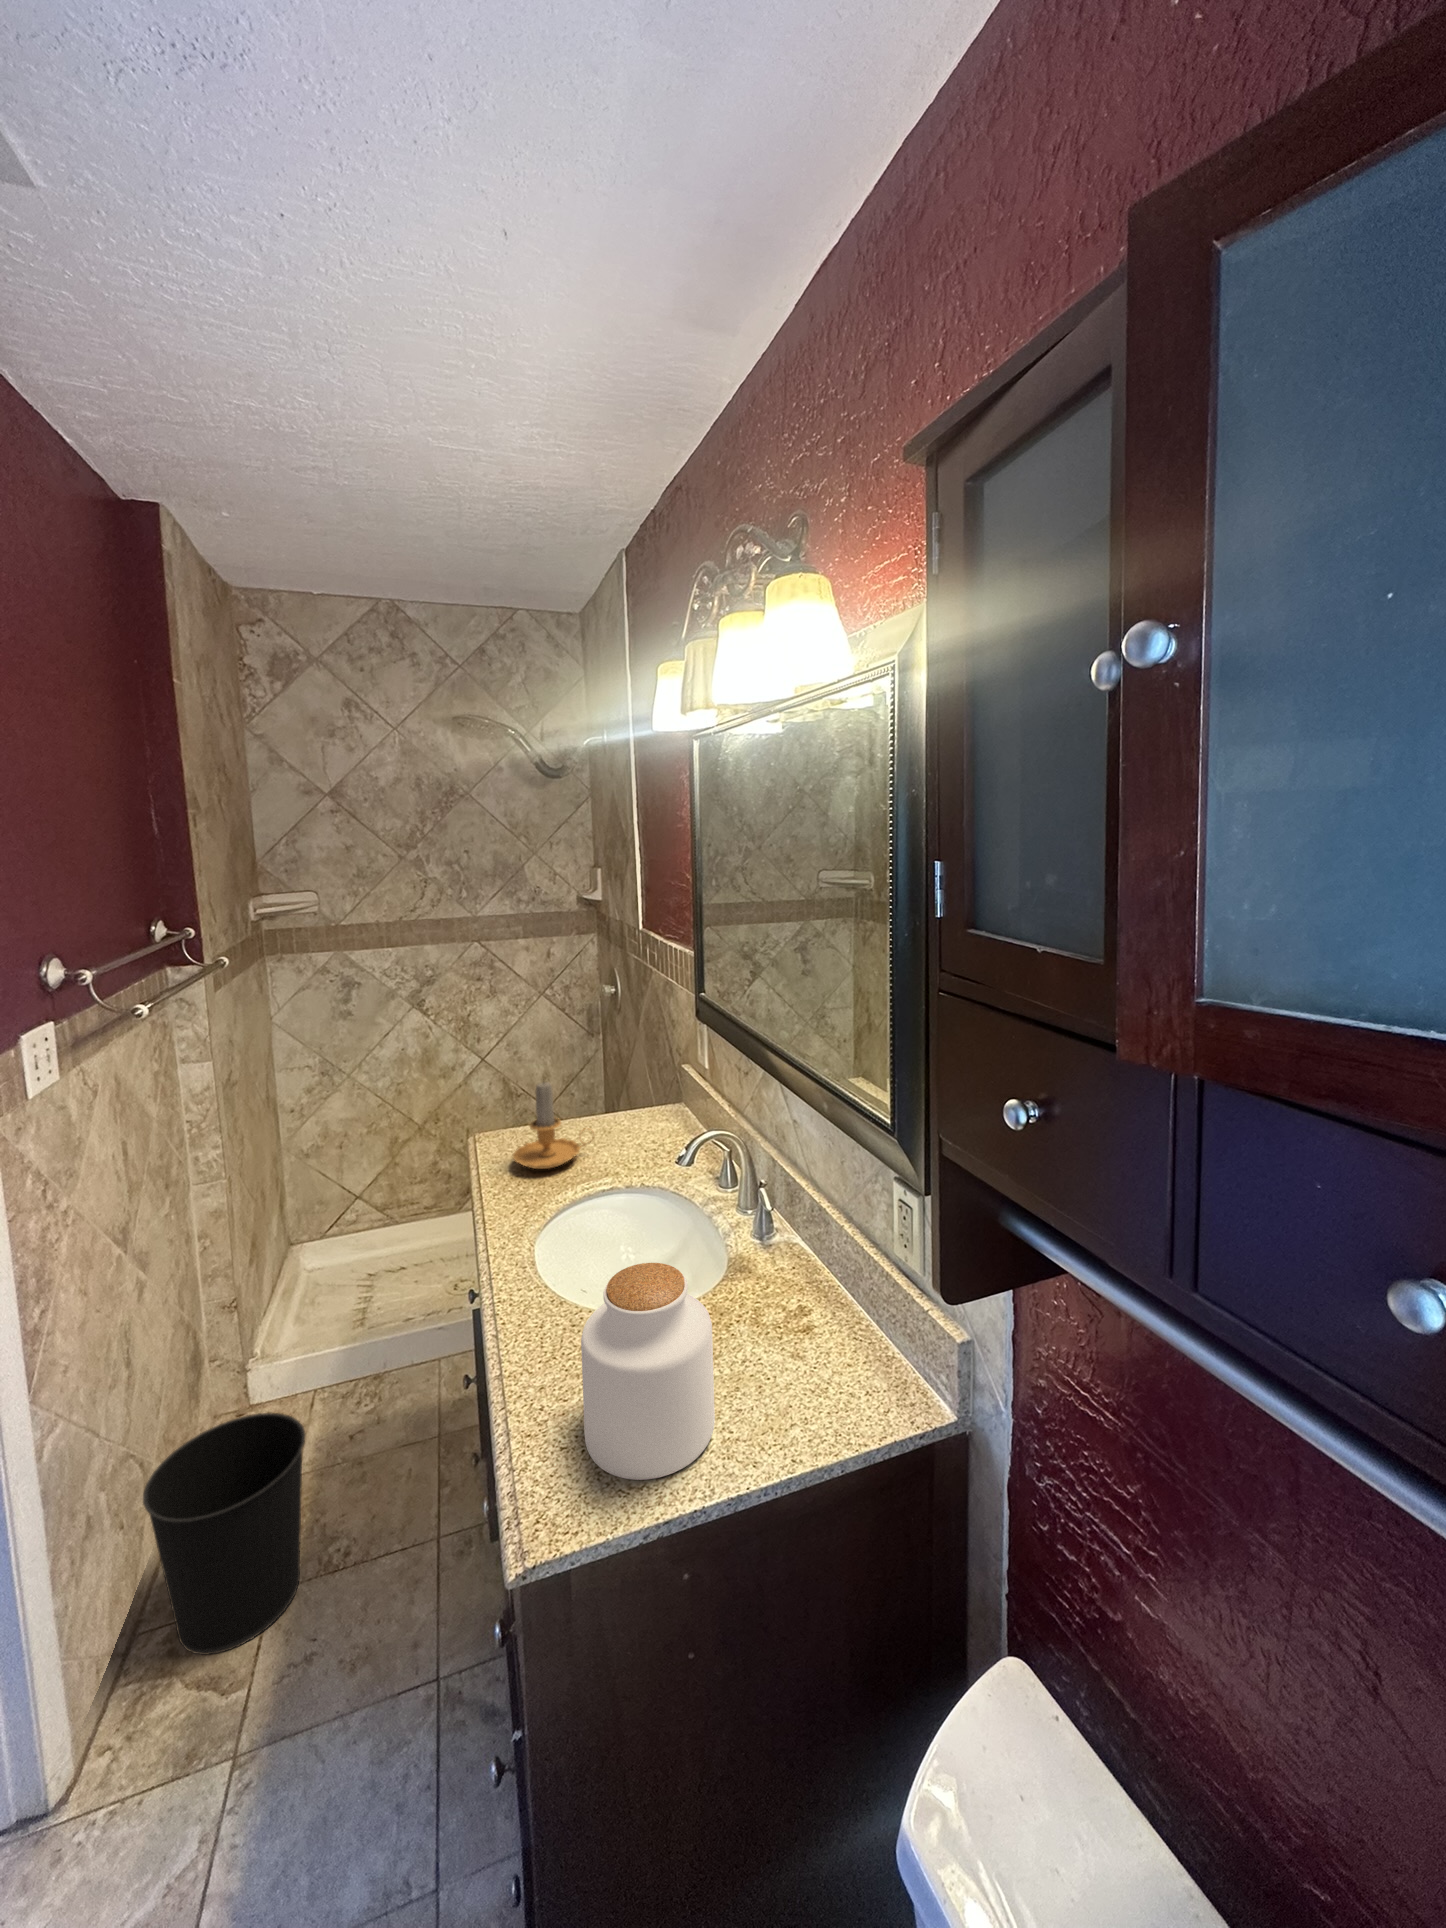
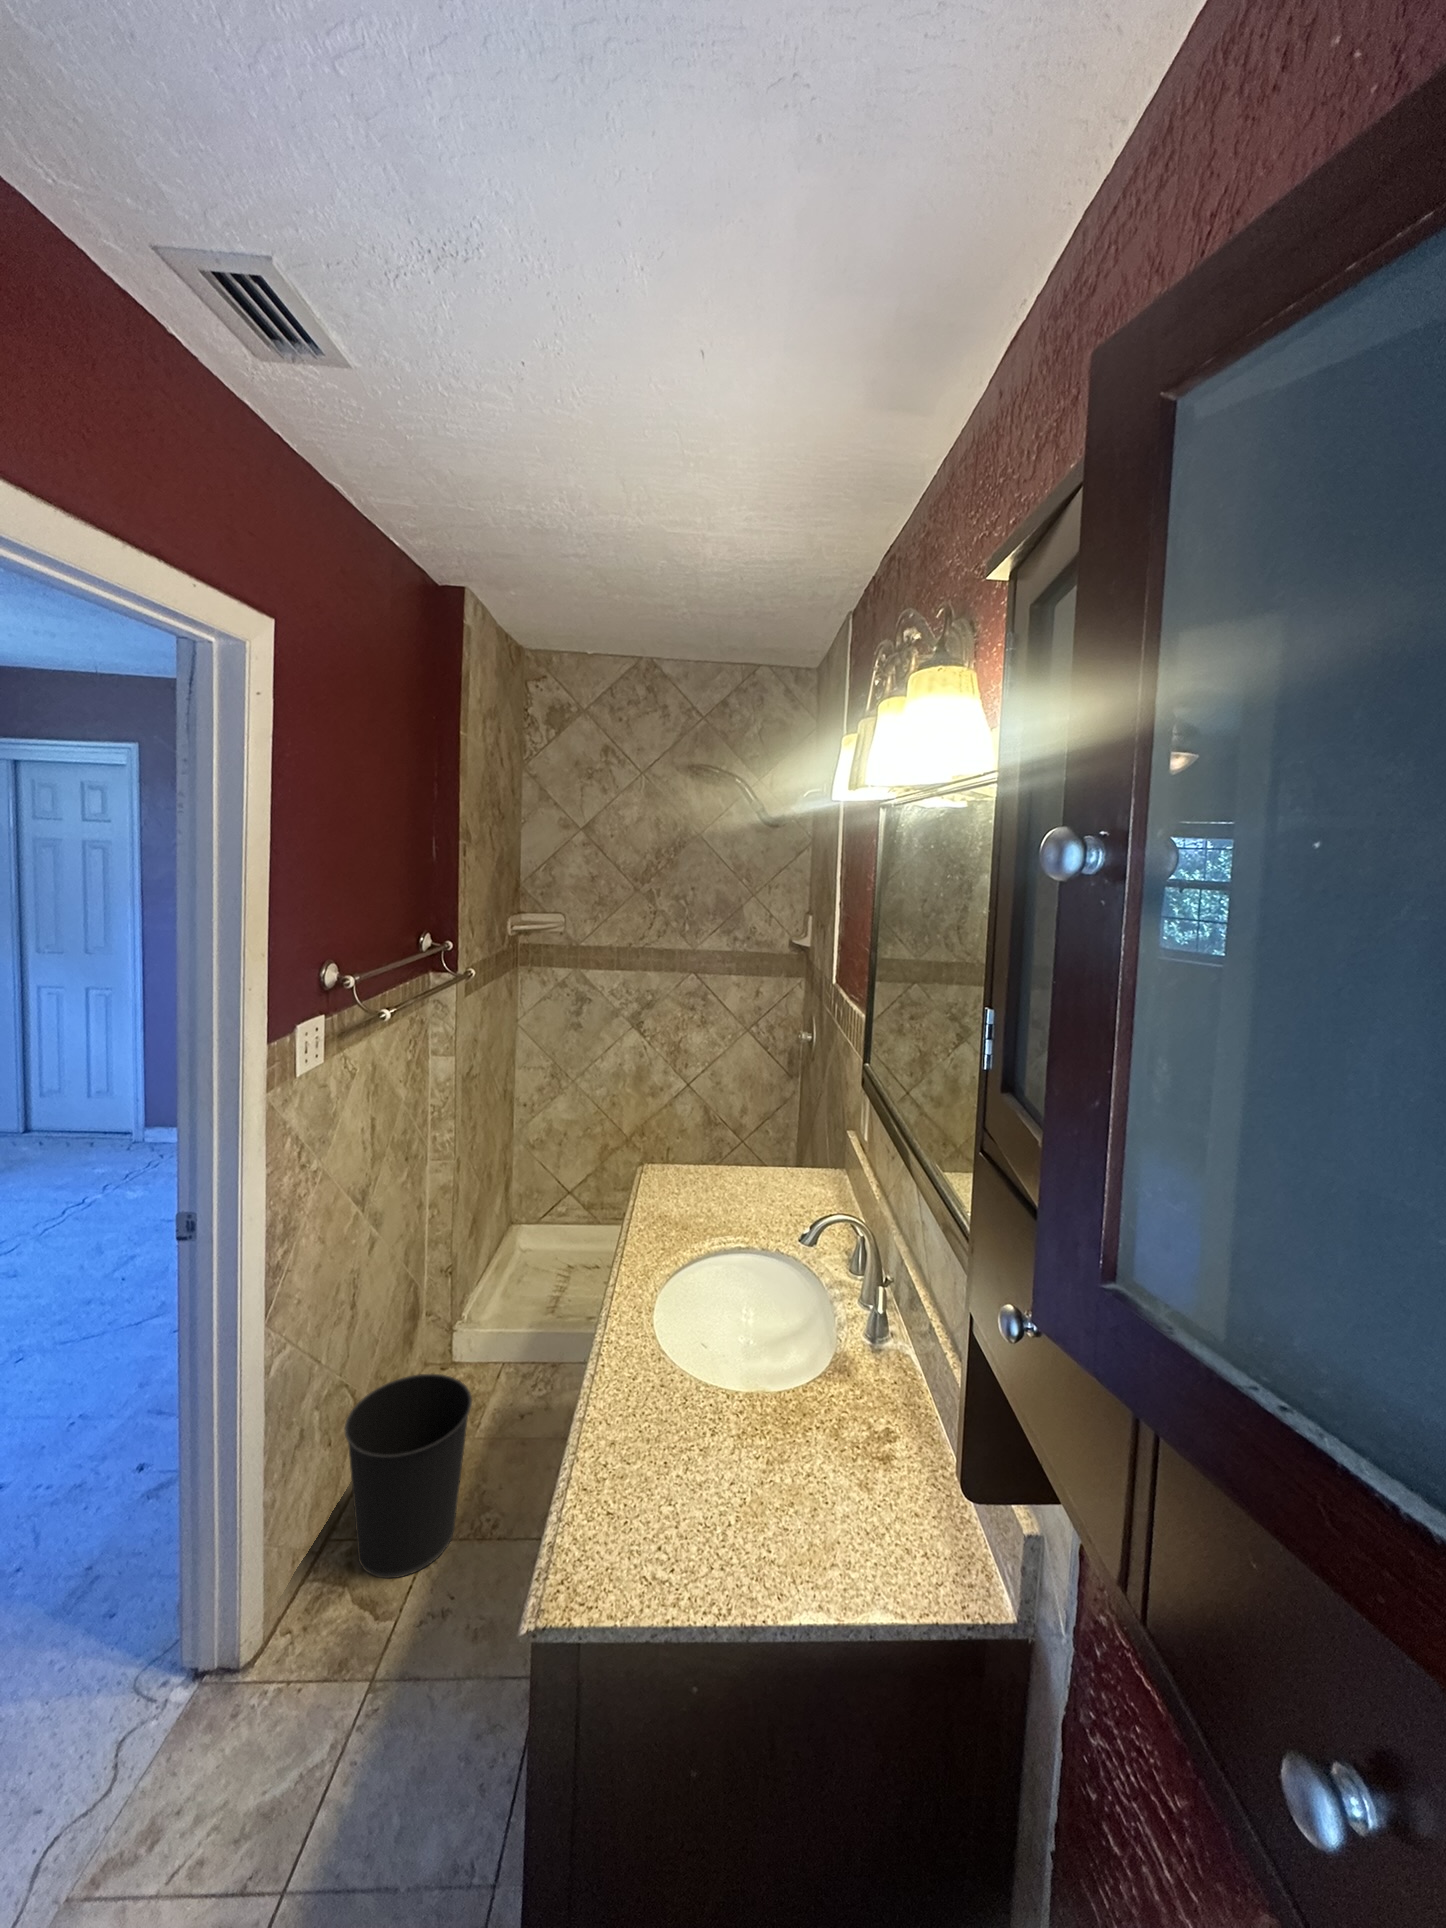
candle: present [513,1082,586,1169] -> none [665,1126,742,1213]
jar: present [581,1263,715,1480] -> none [629,1349,762,1577]

